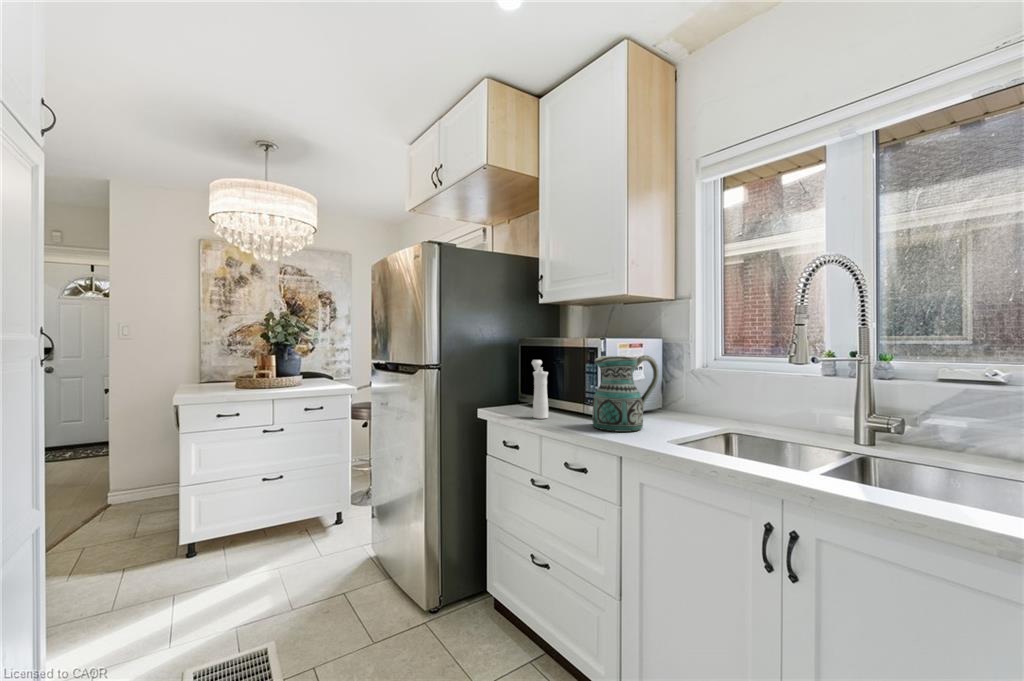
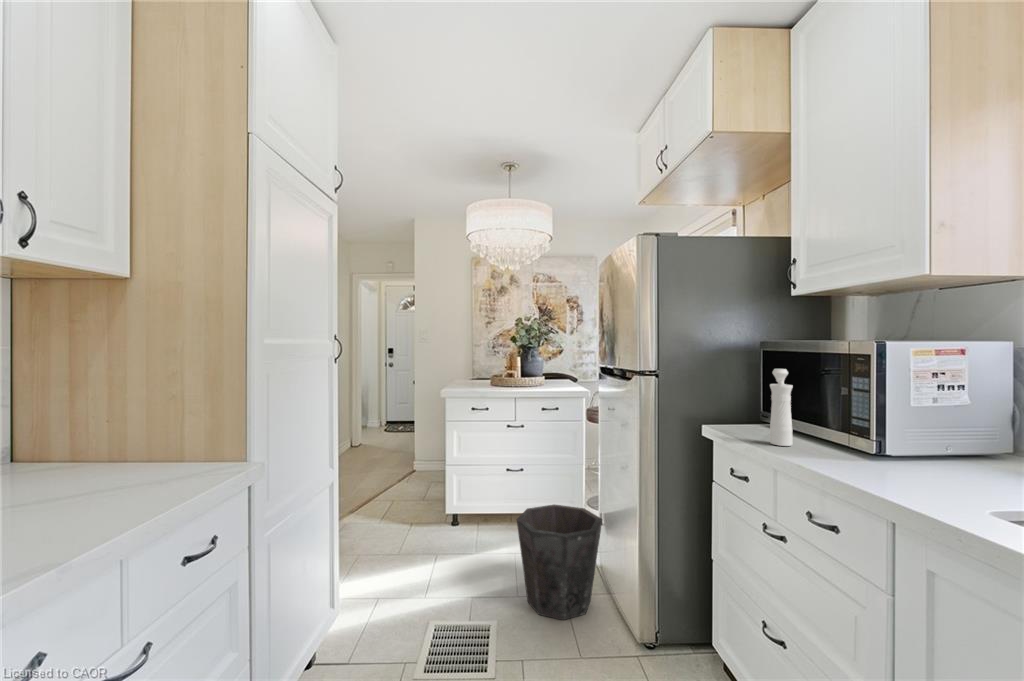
ceramic pitcher: present [593,355,659,432] -> none [856,366,987,482]
waste bin: none [292,502,383,618] -> present [517,505,602,620]

